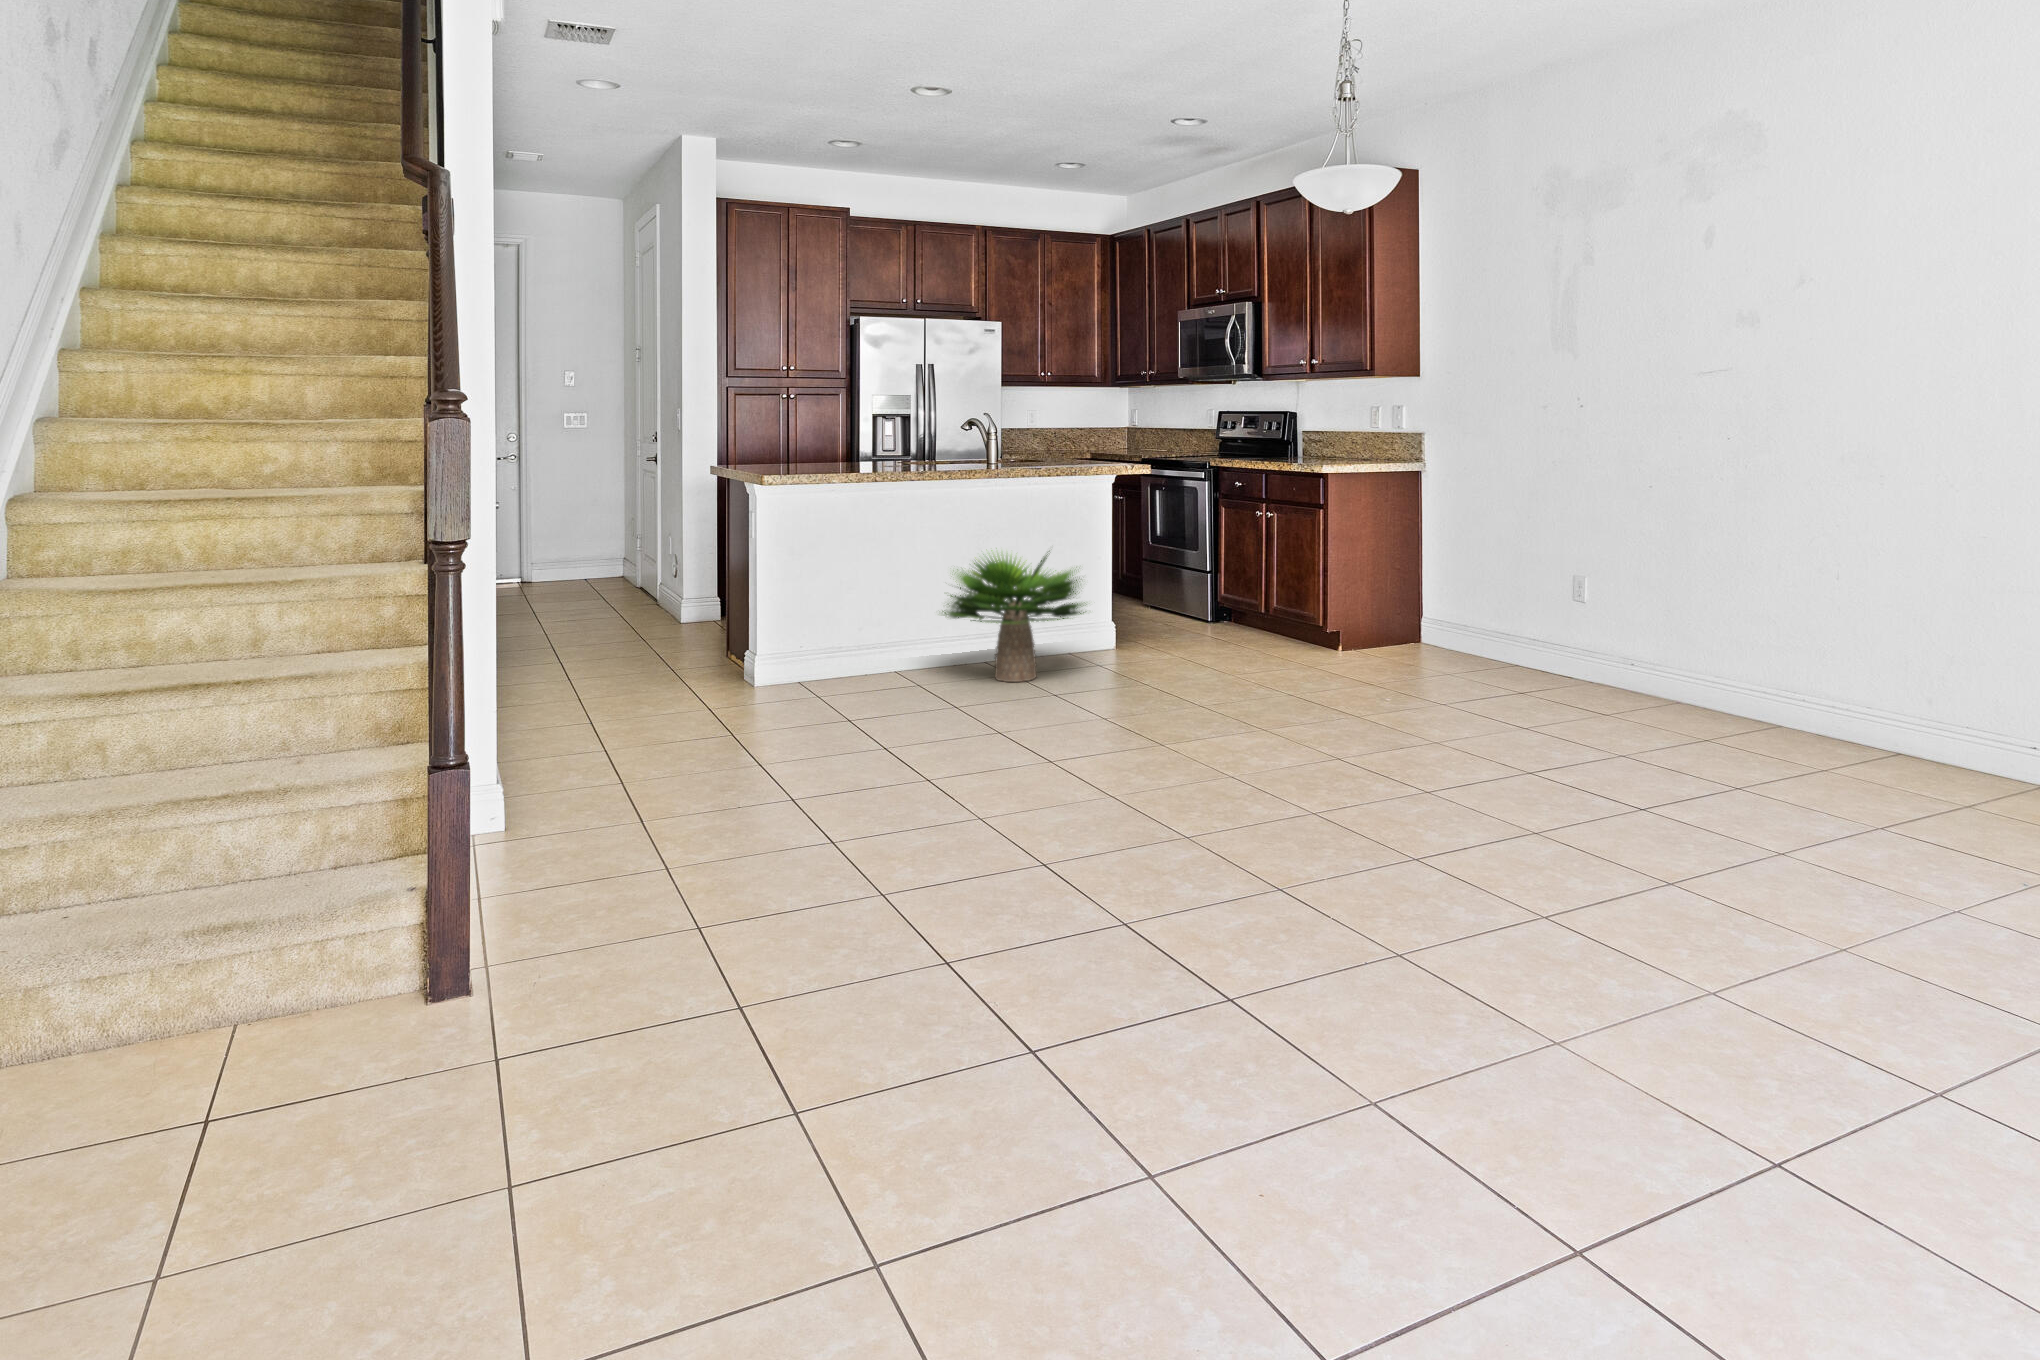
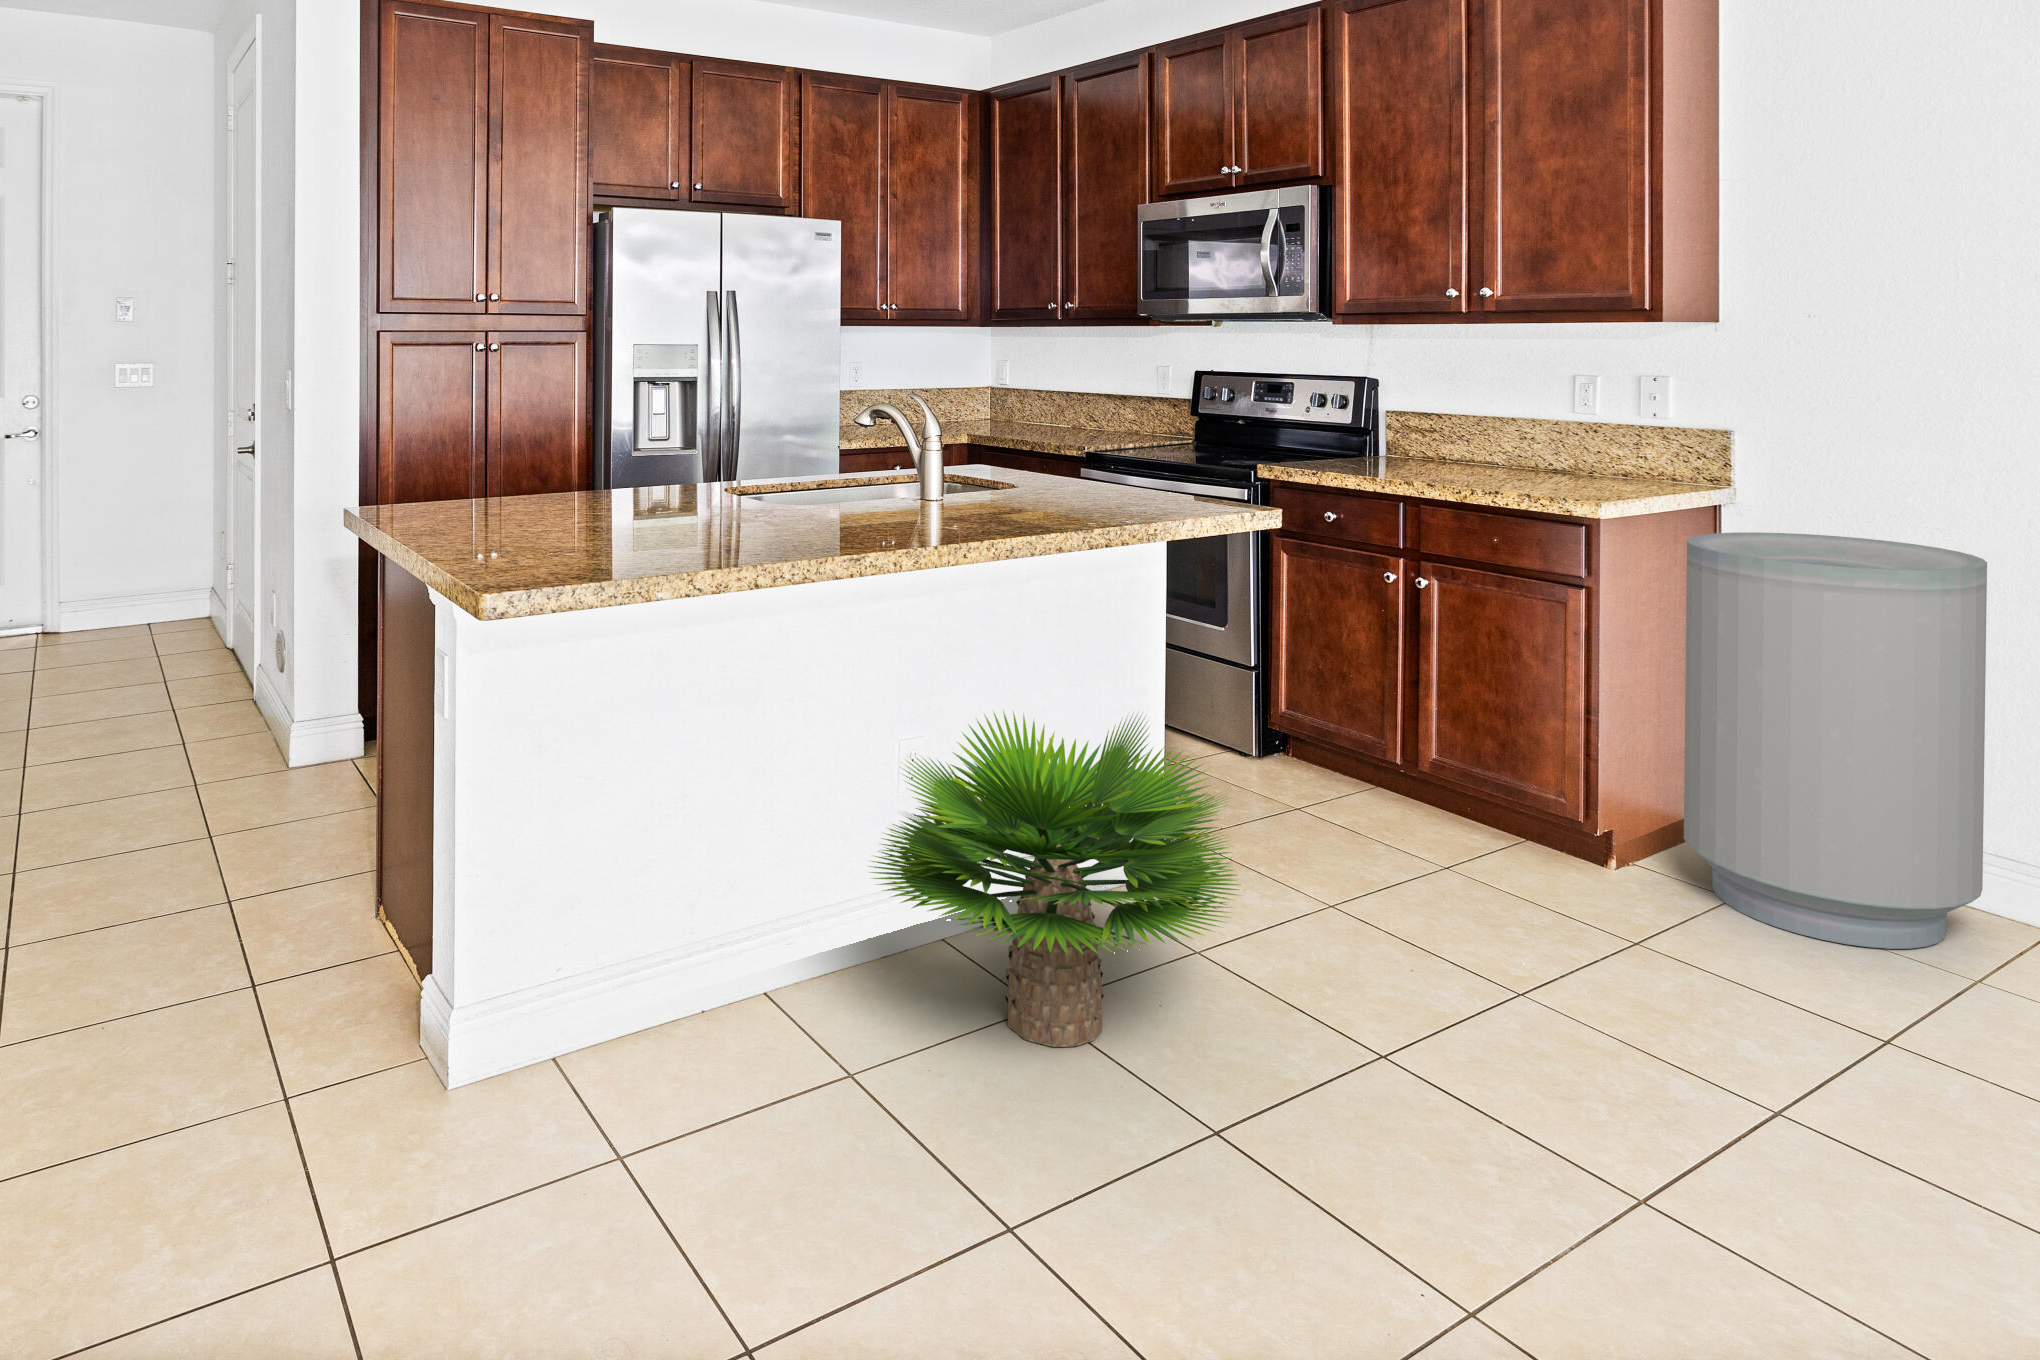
trash can: none [1360,480,1480,665] -> present [1684,532,1987,949]

